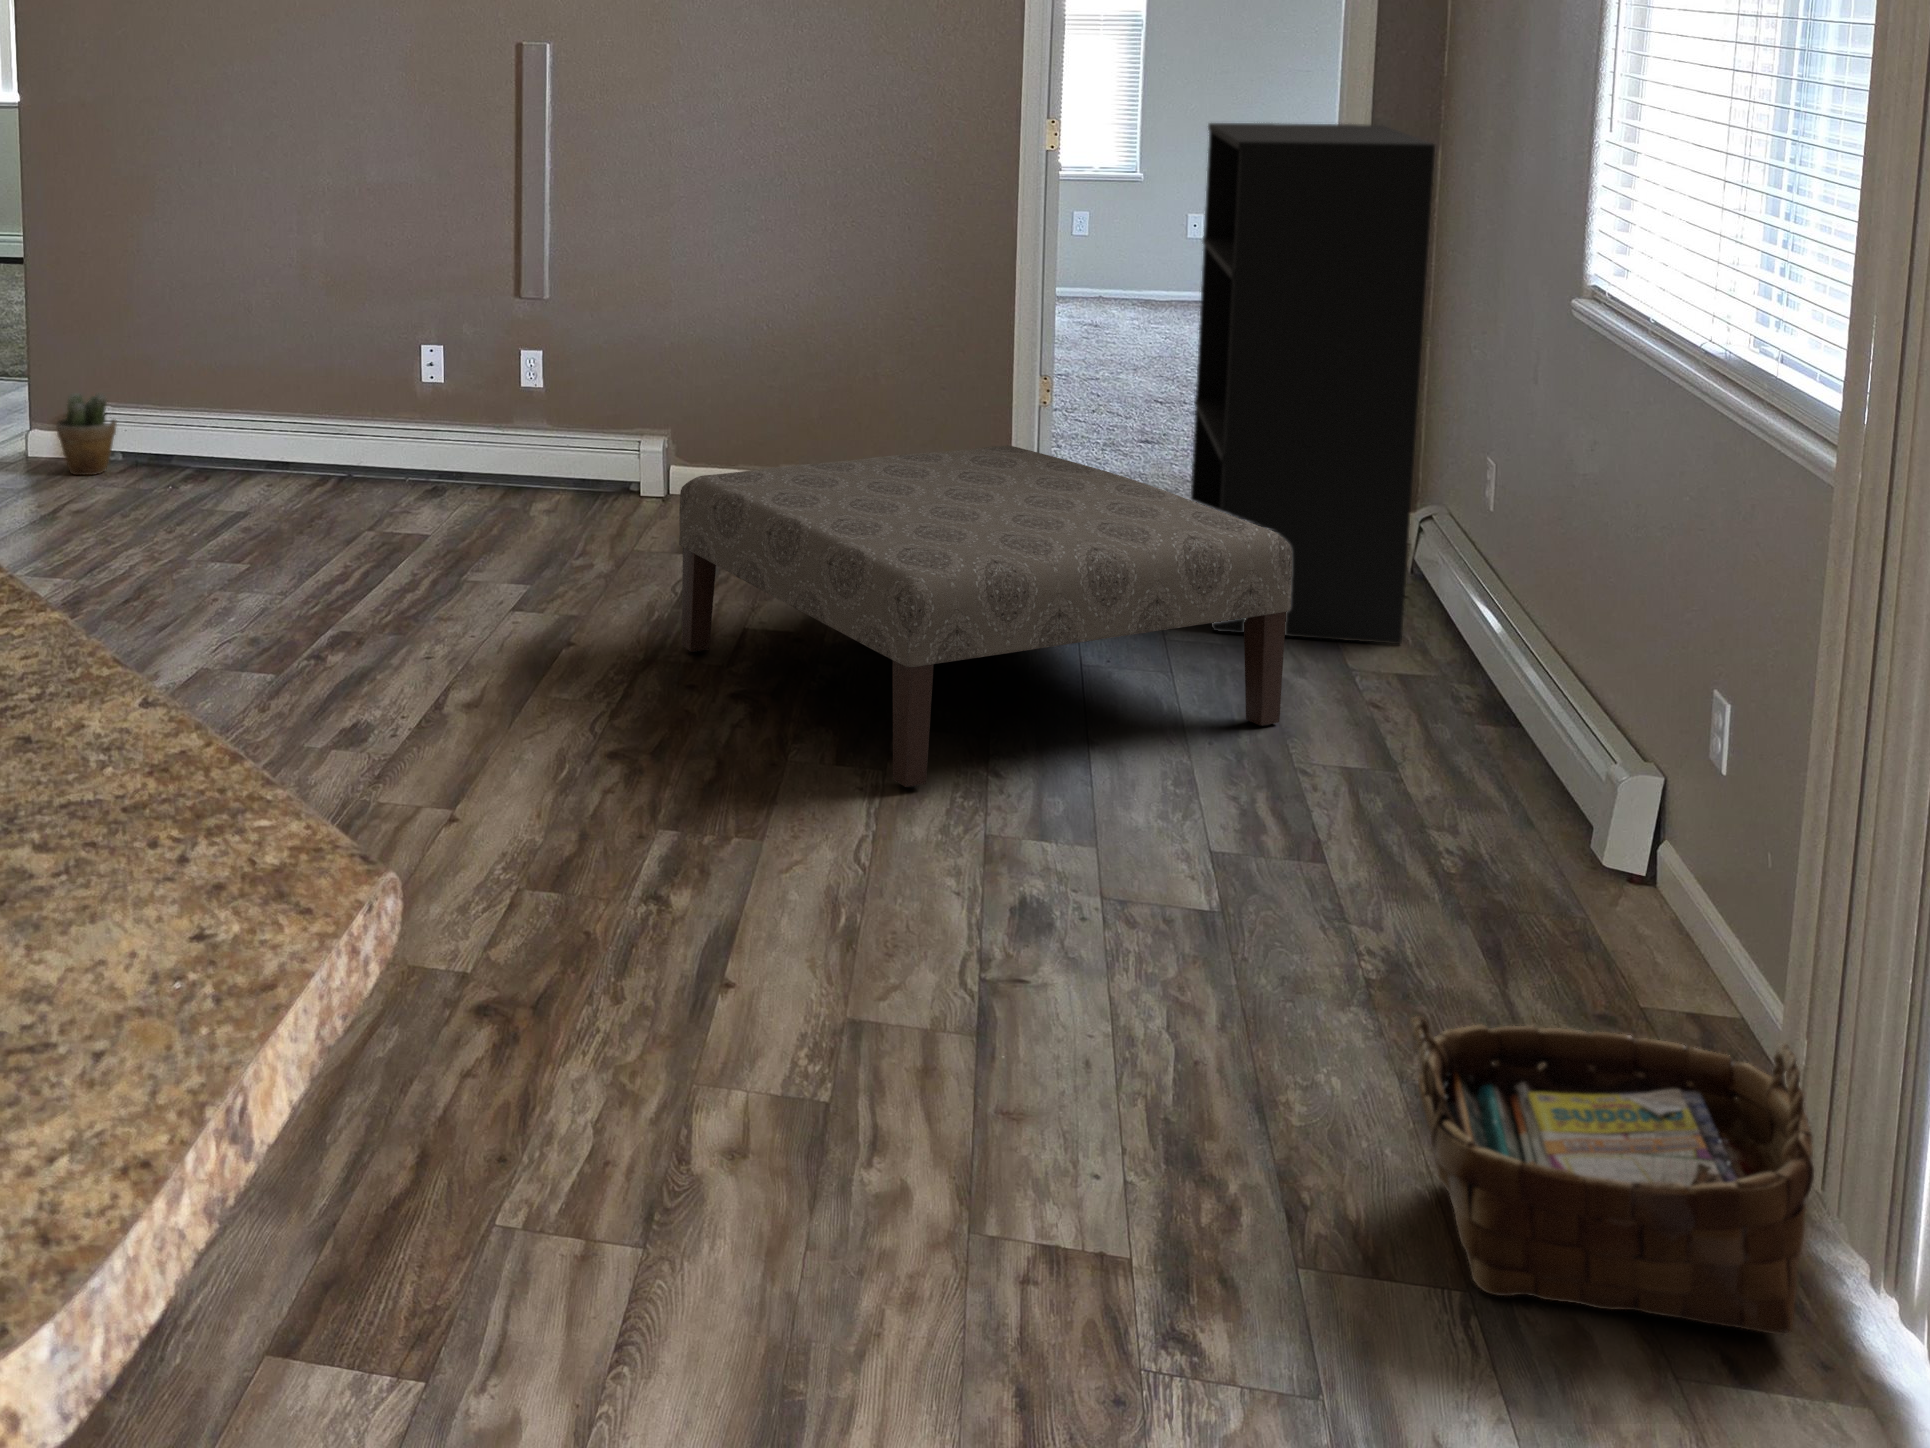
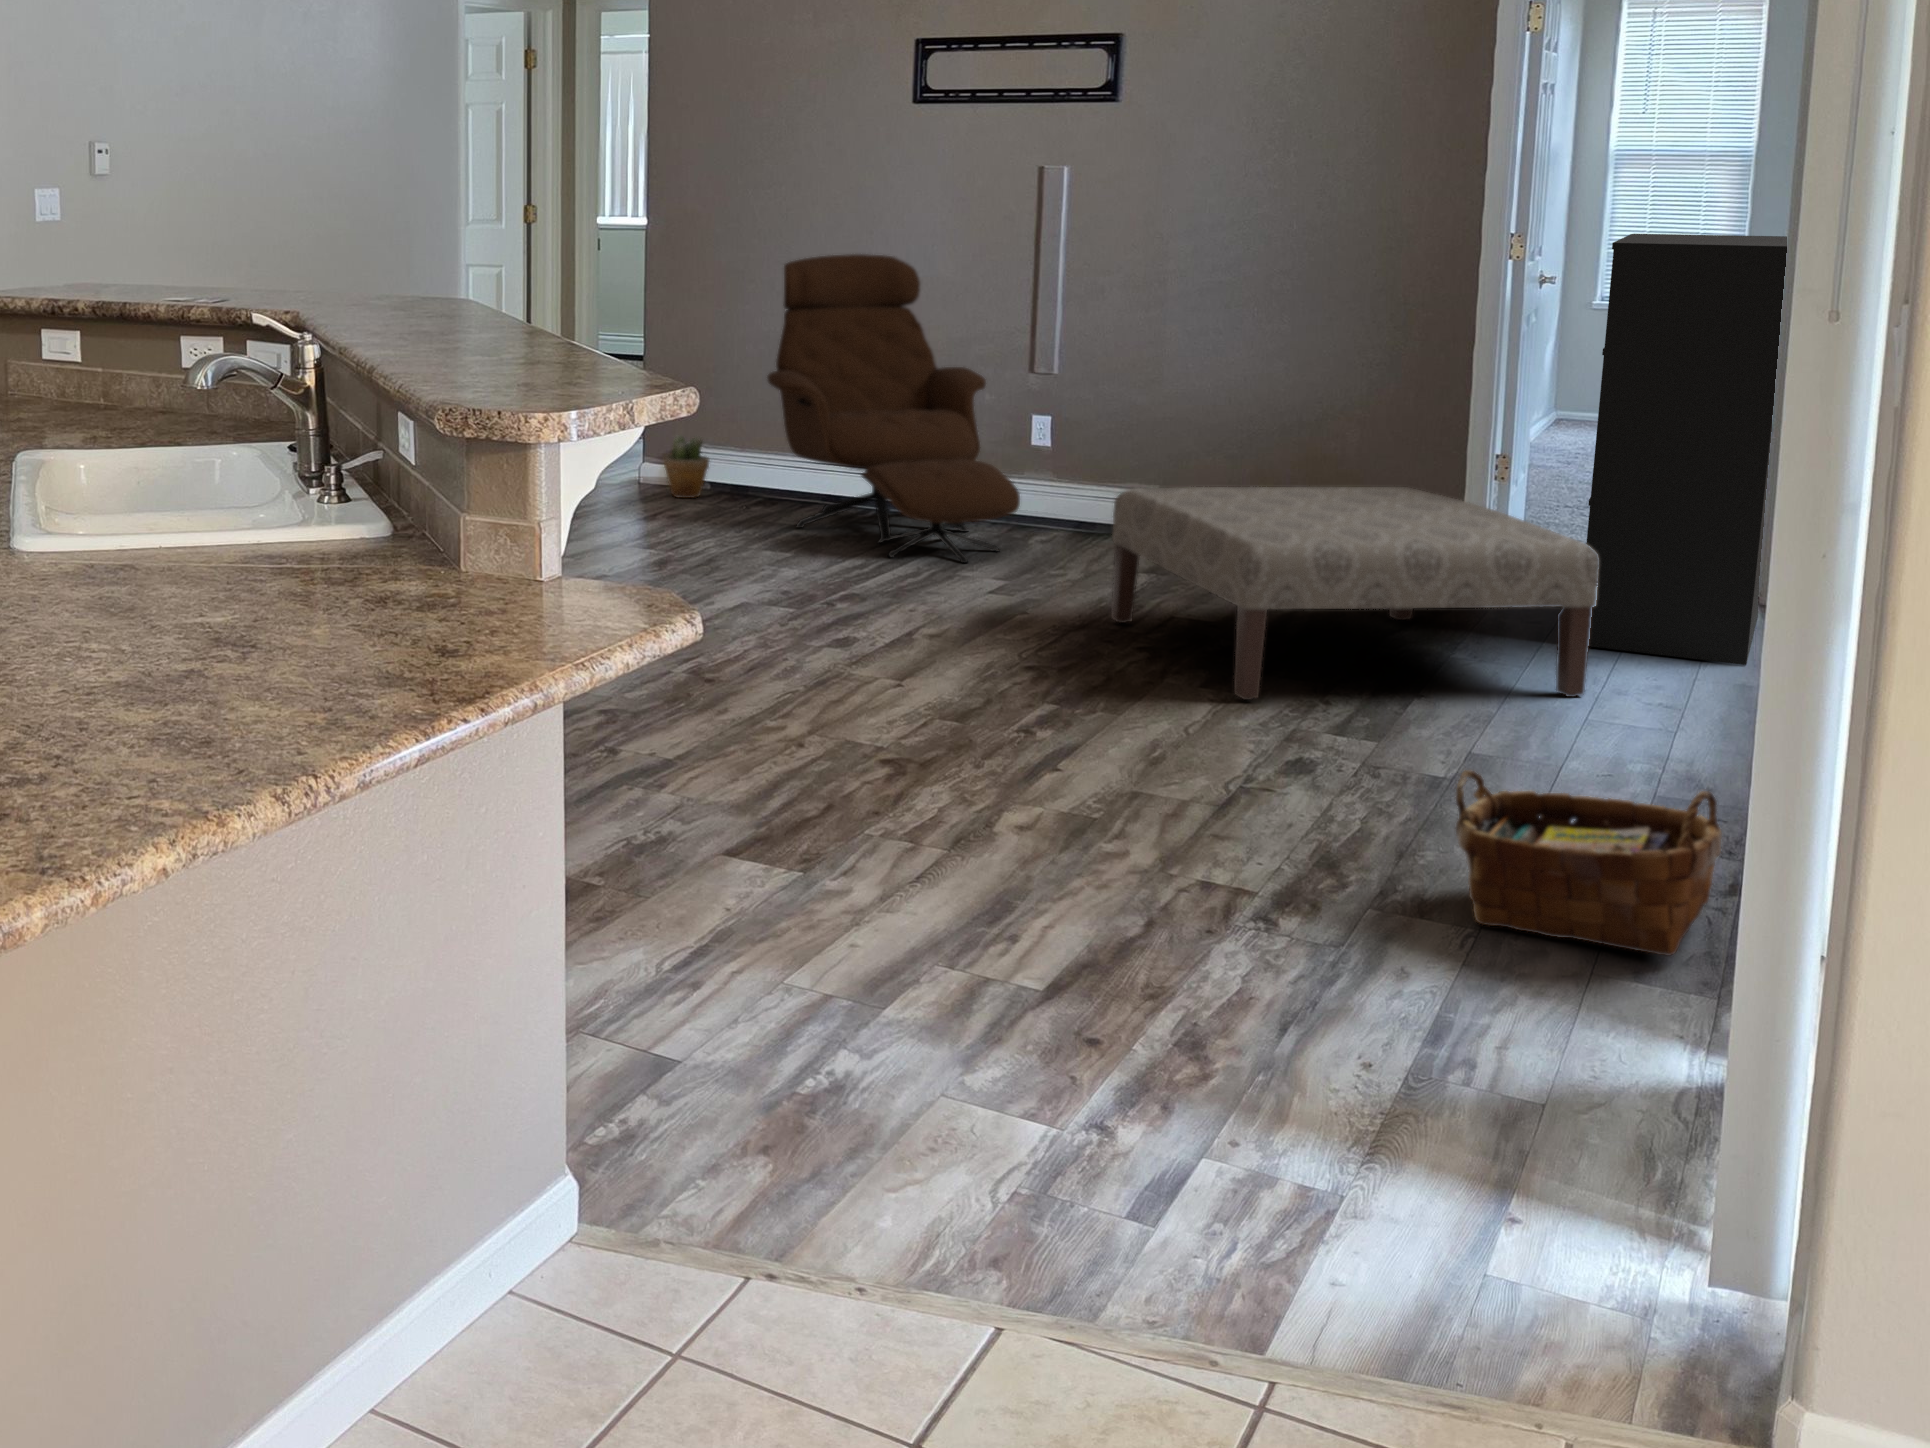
lounge chair: none [191,154,528,560] -> present [767,254,1020,563]

